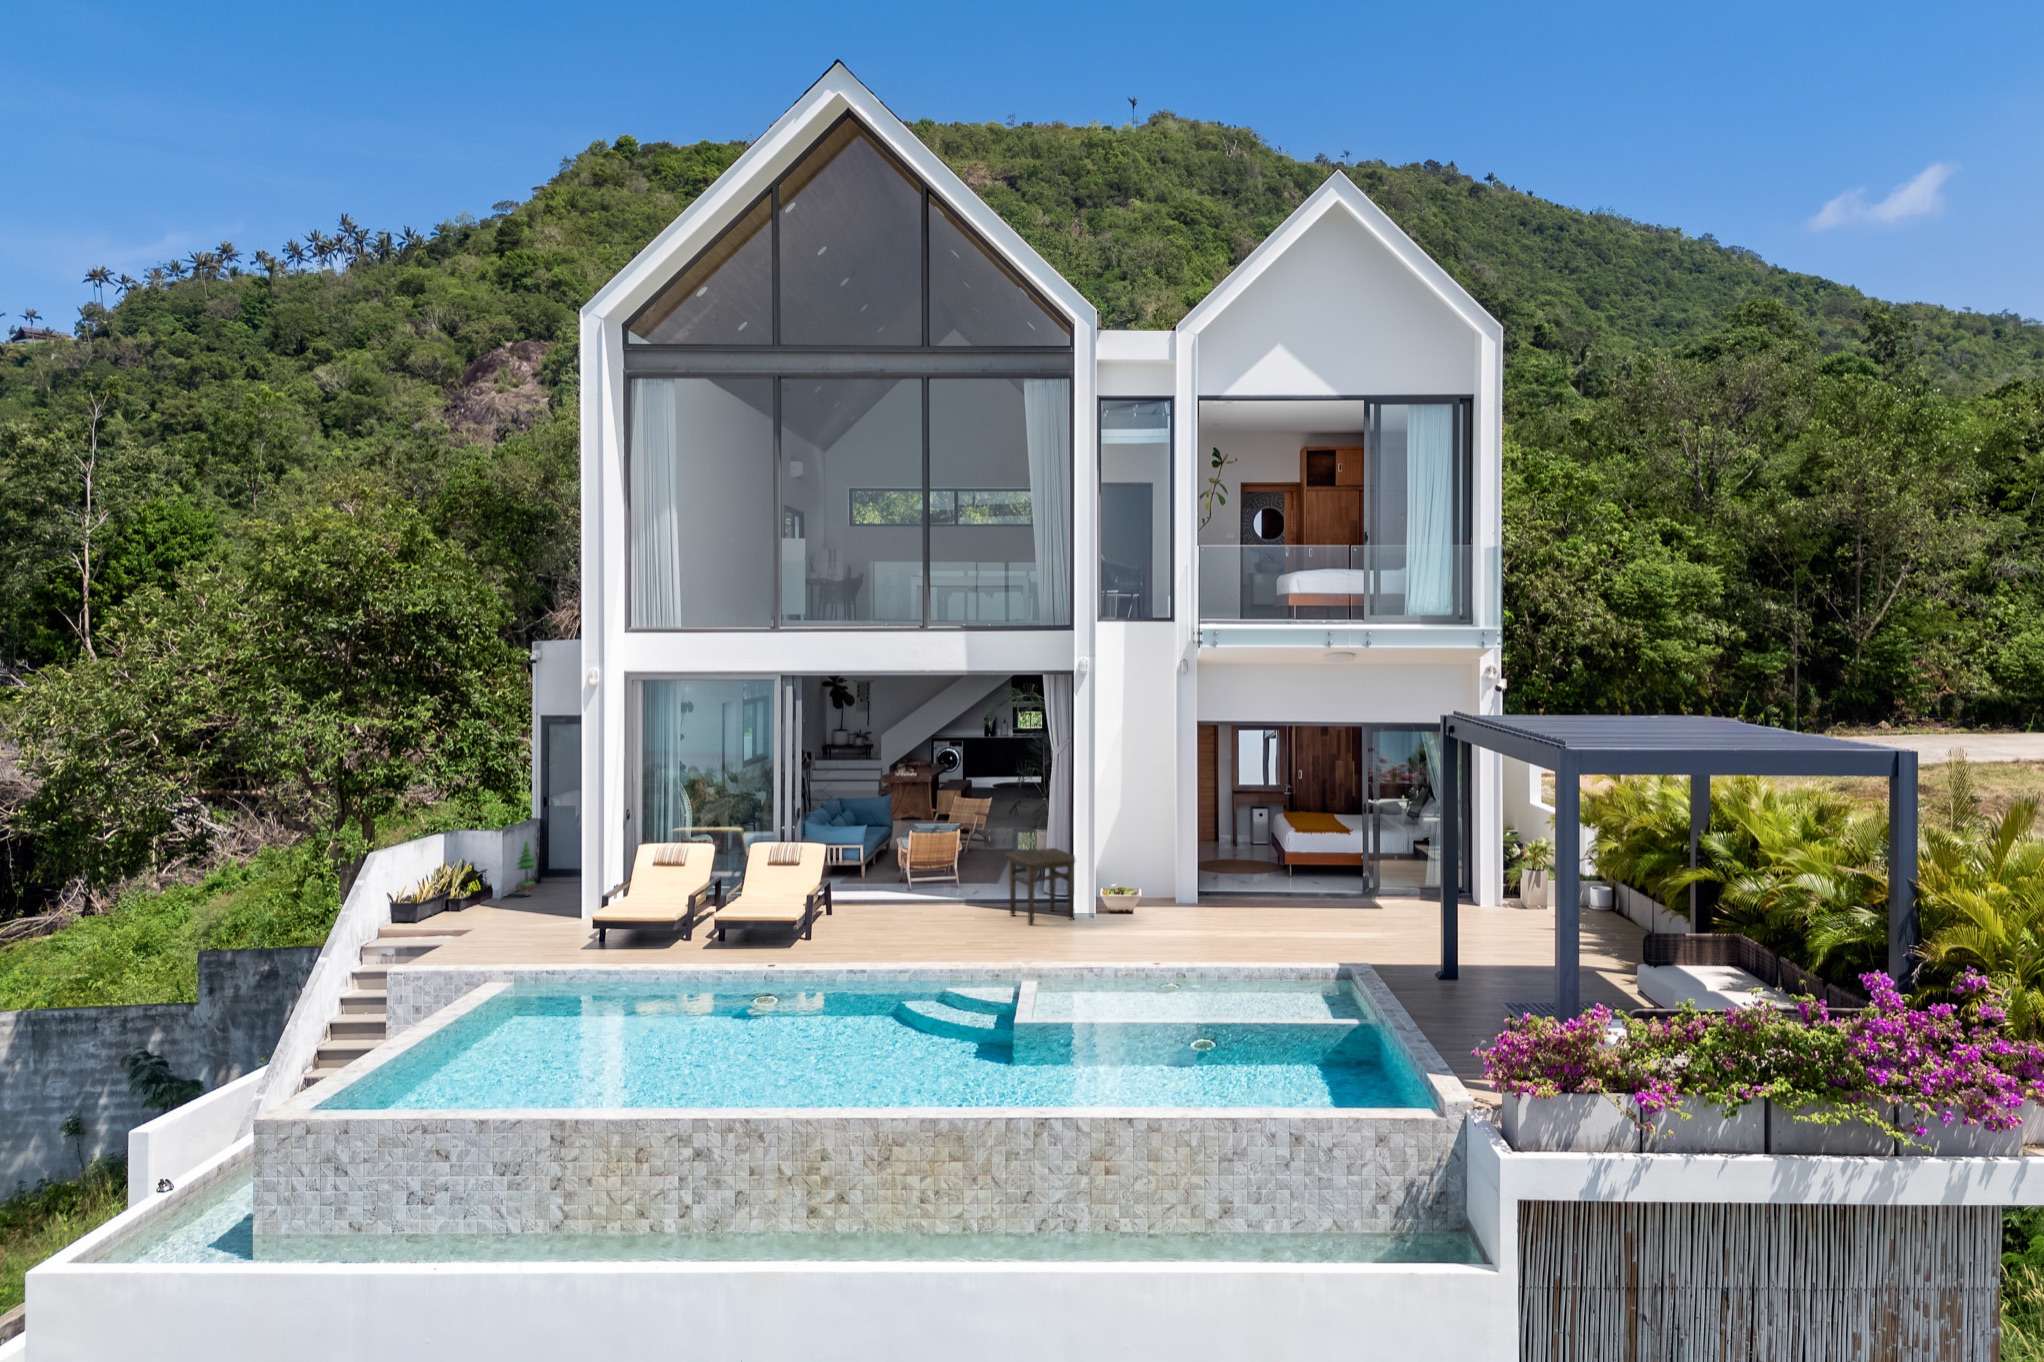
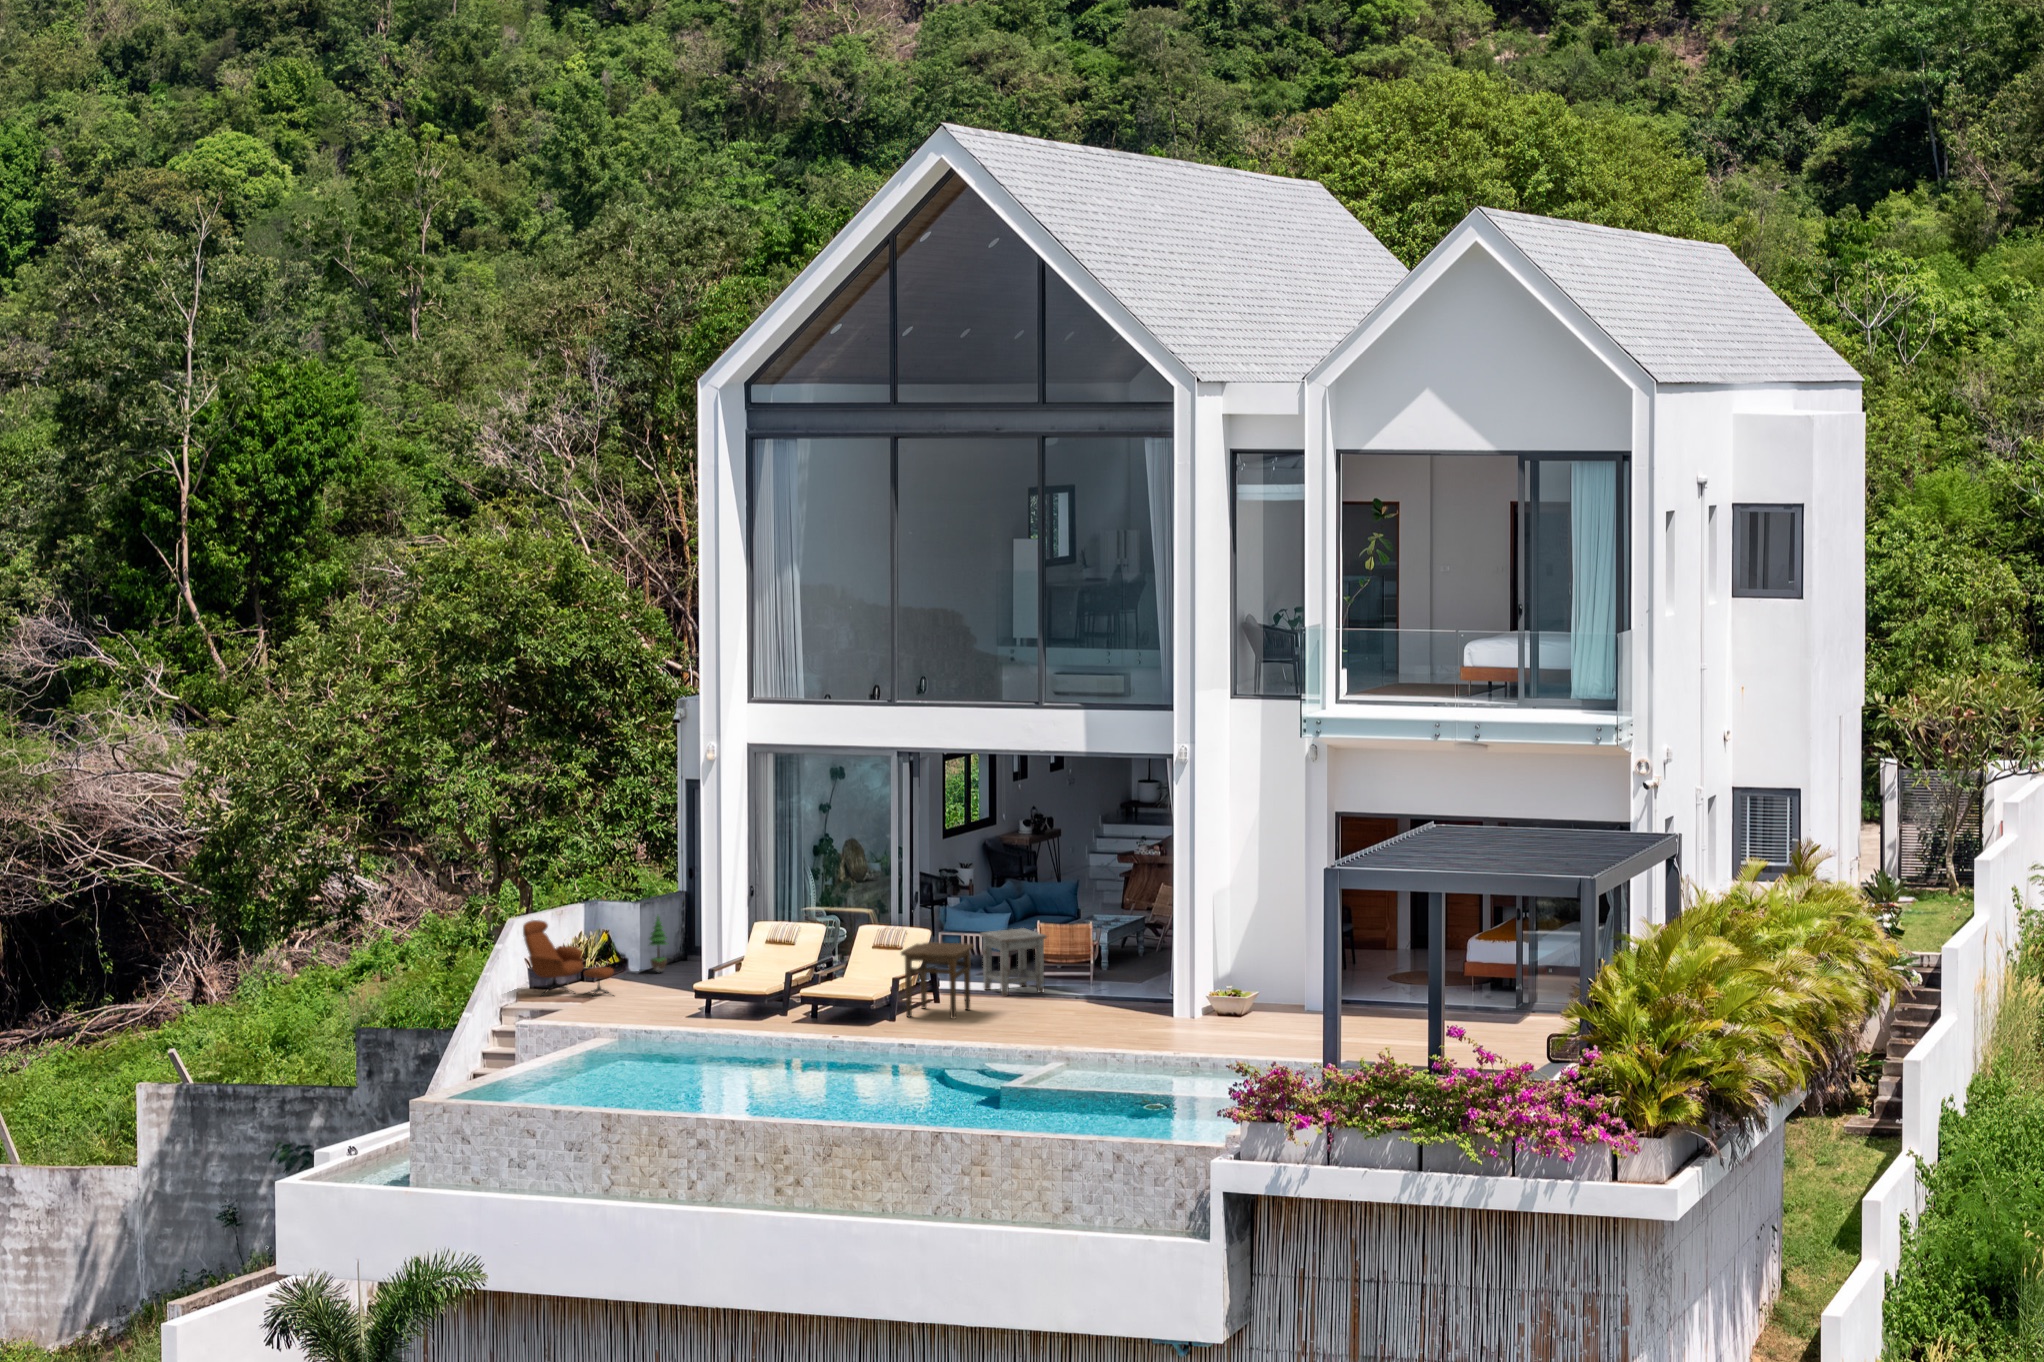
stool: none [855,838,922,905] -> present [980,928,1047,997]
side table: present [1006,848,1076,926] -> present [901,942,974,1019]
lounge chair: none [384,853,487,932] -> present [523,920,614,996]

